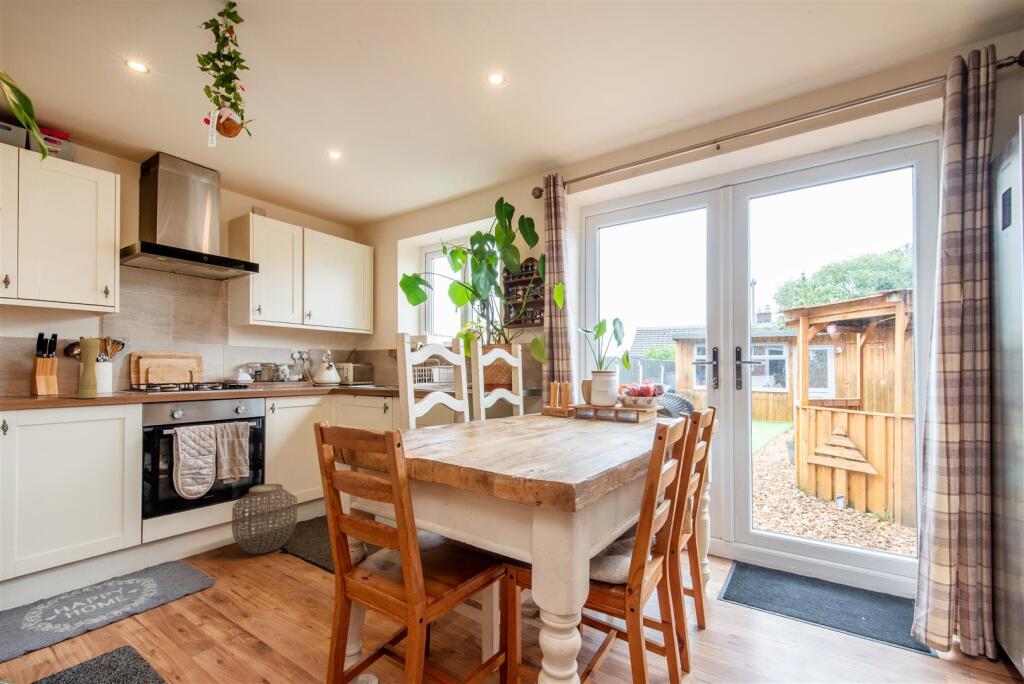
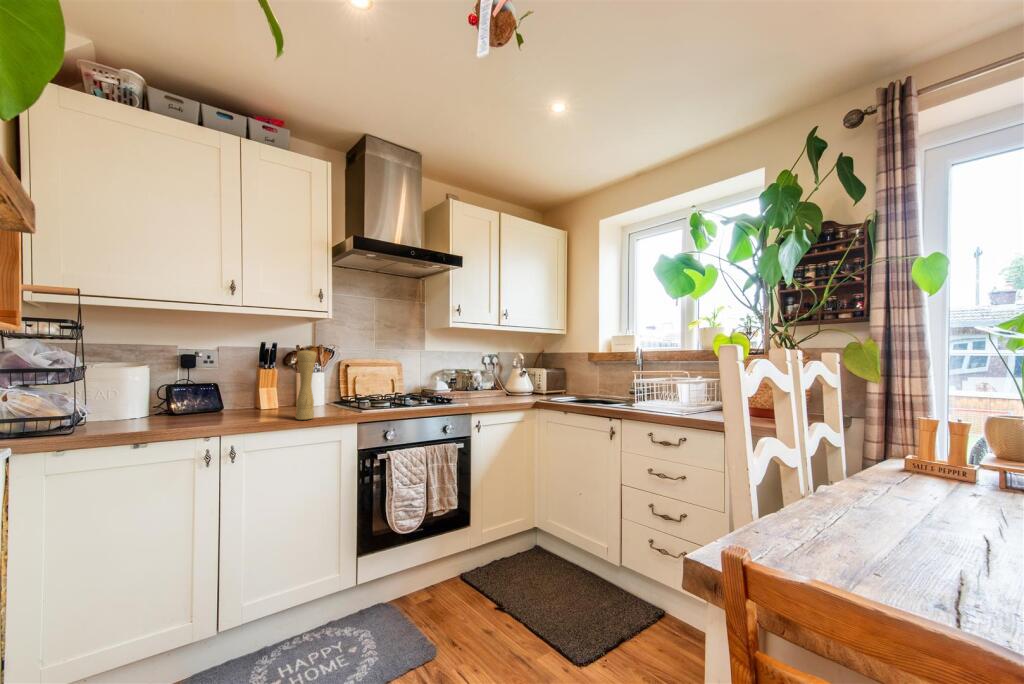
woven basket: present [232,484,297,554] -> none [444,519,513,607]

